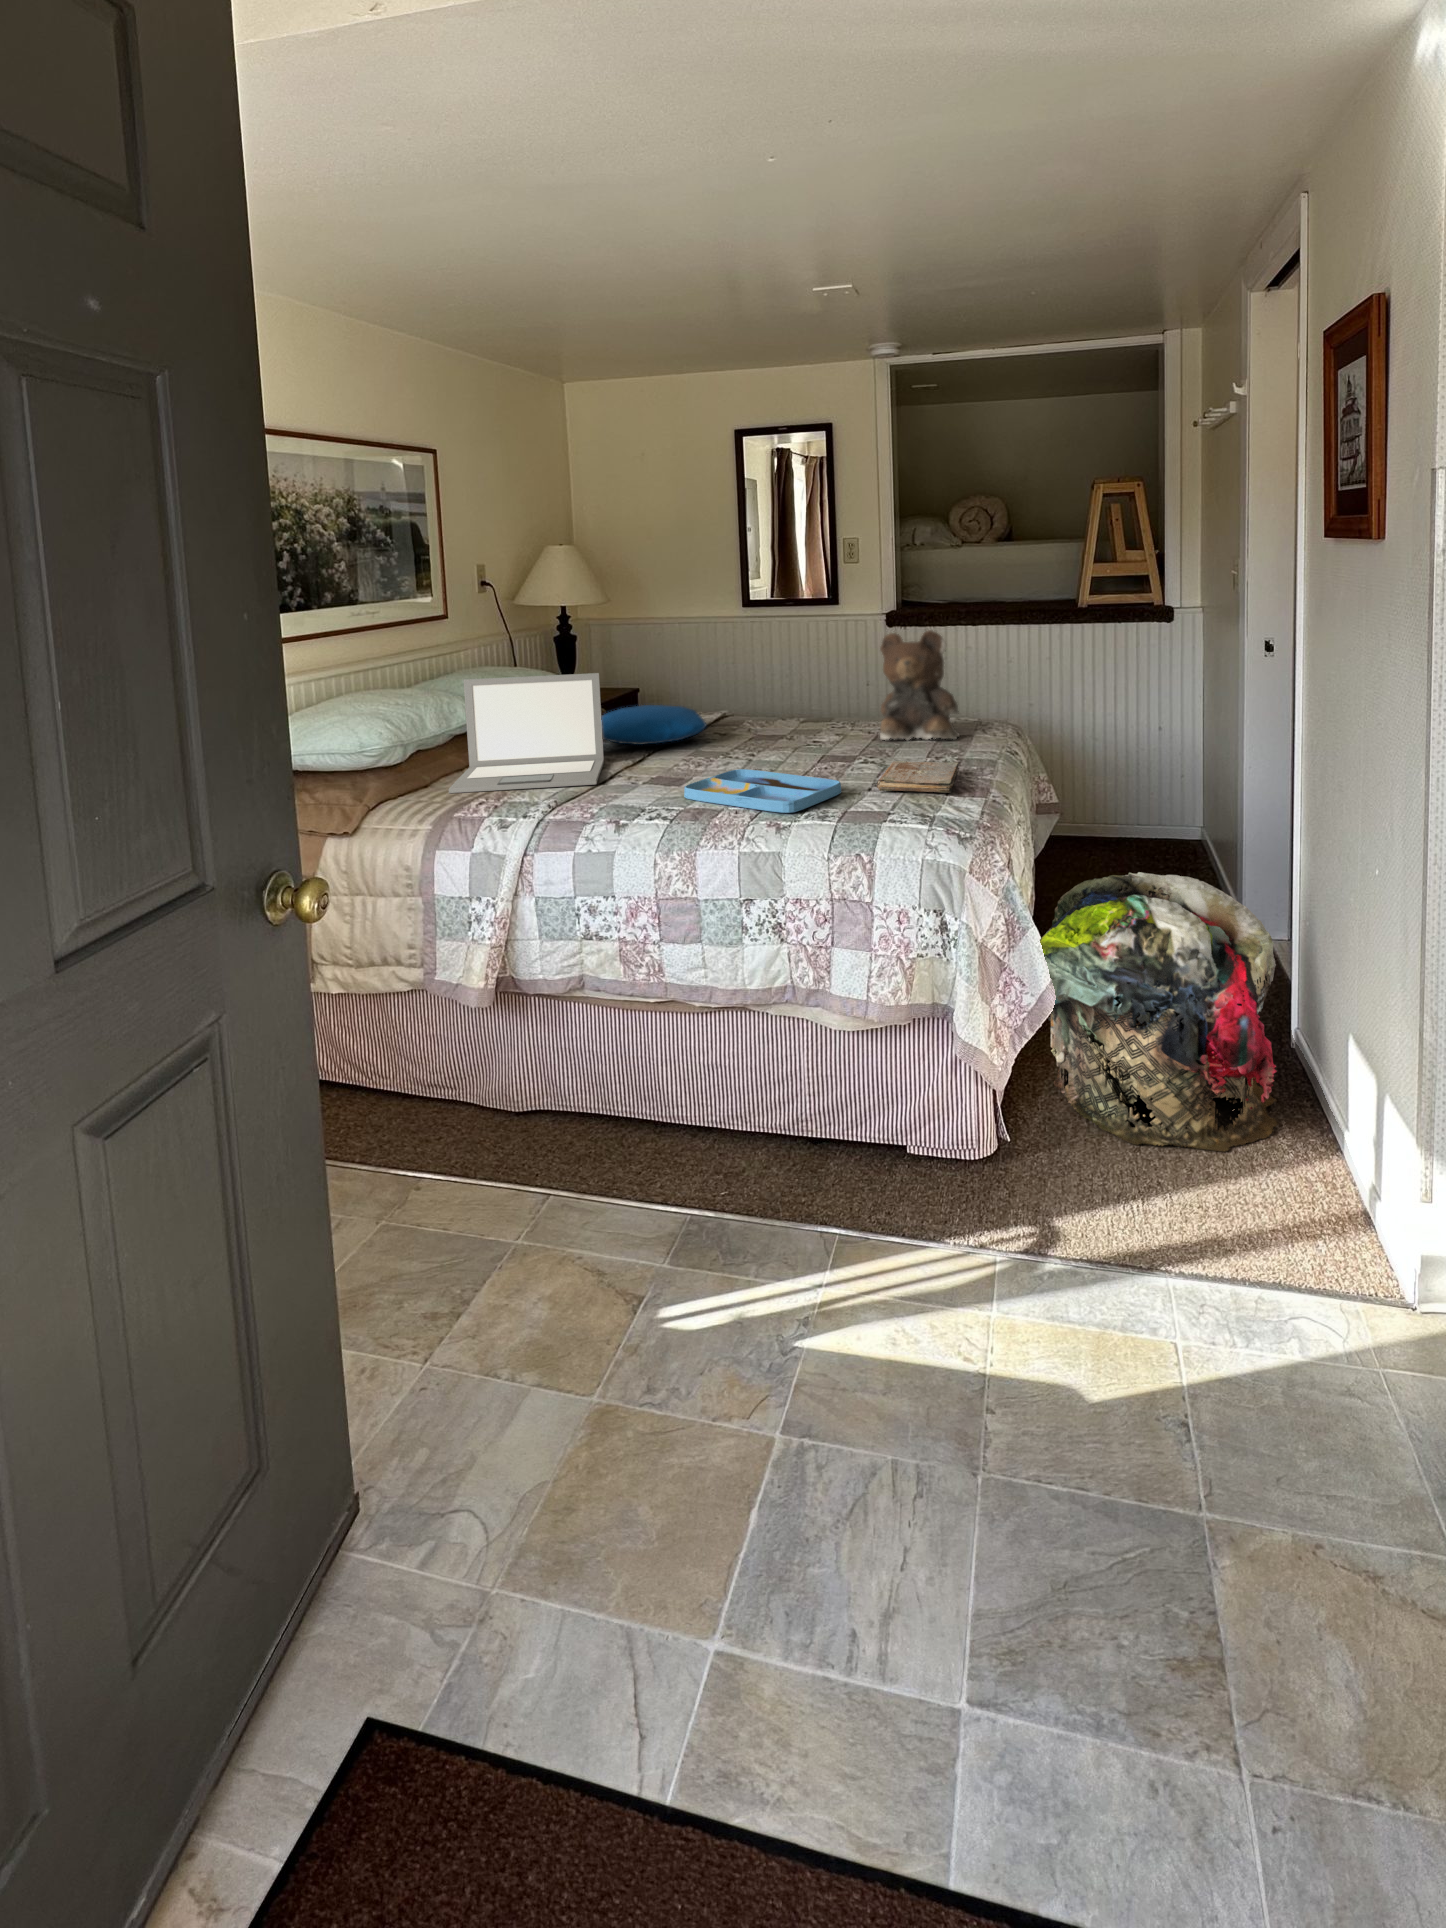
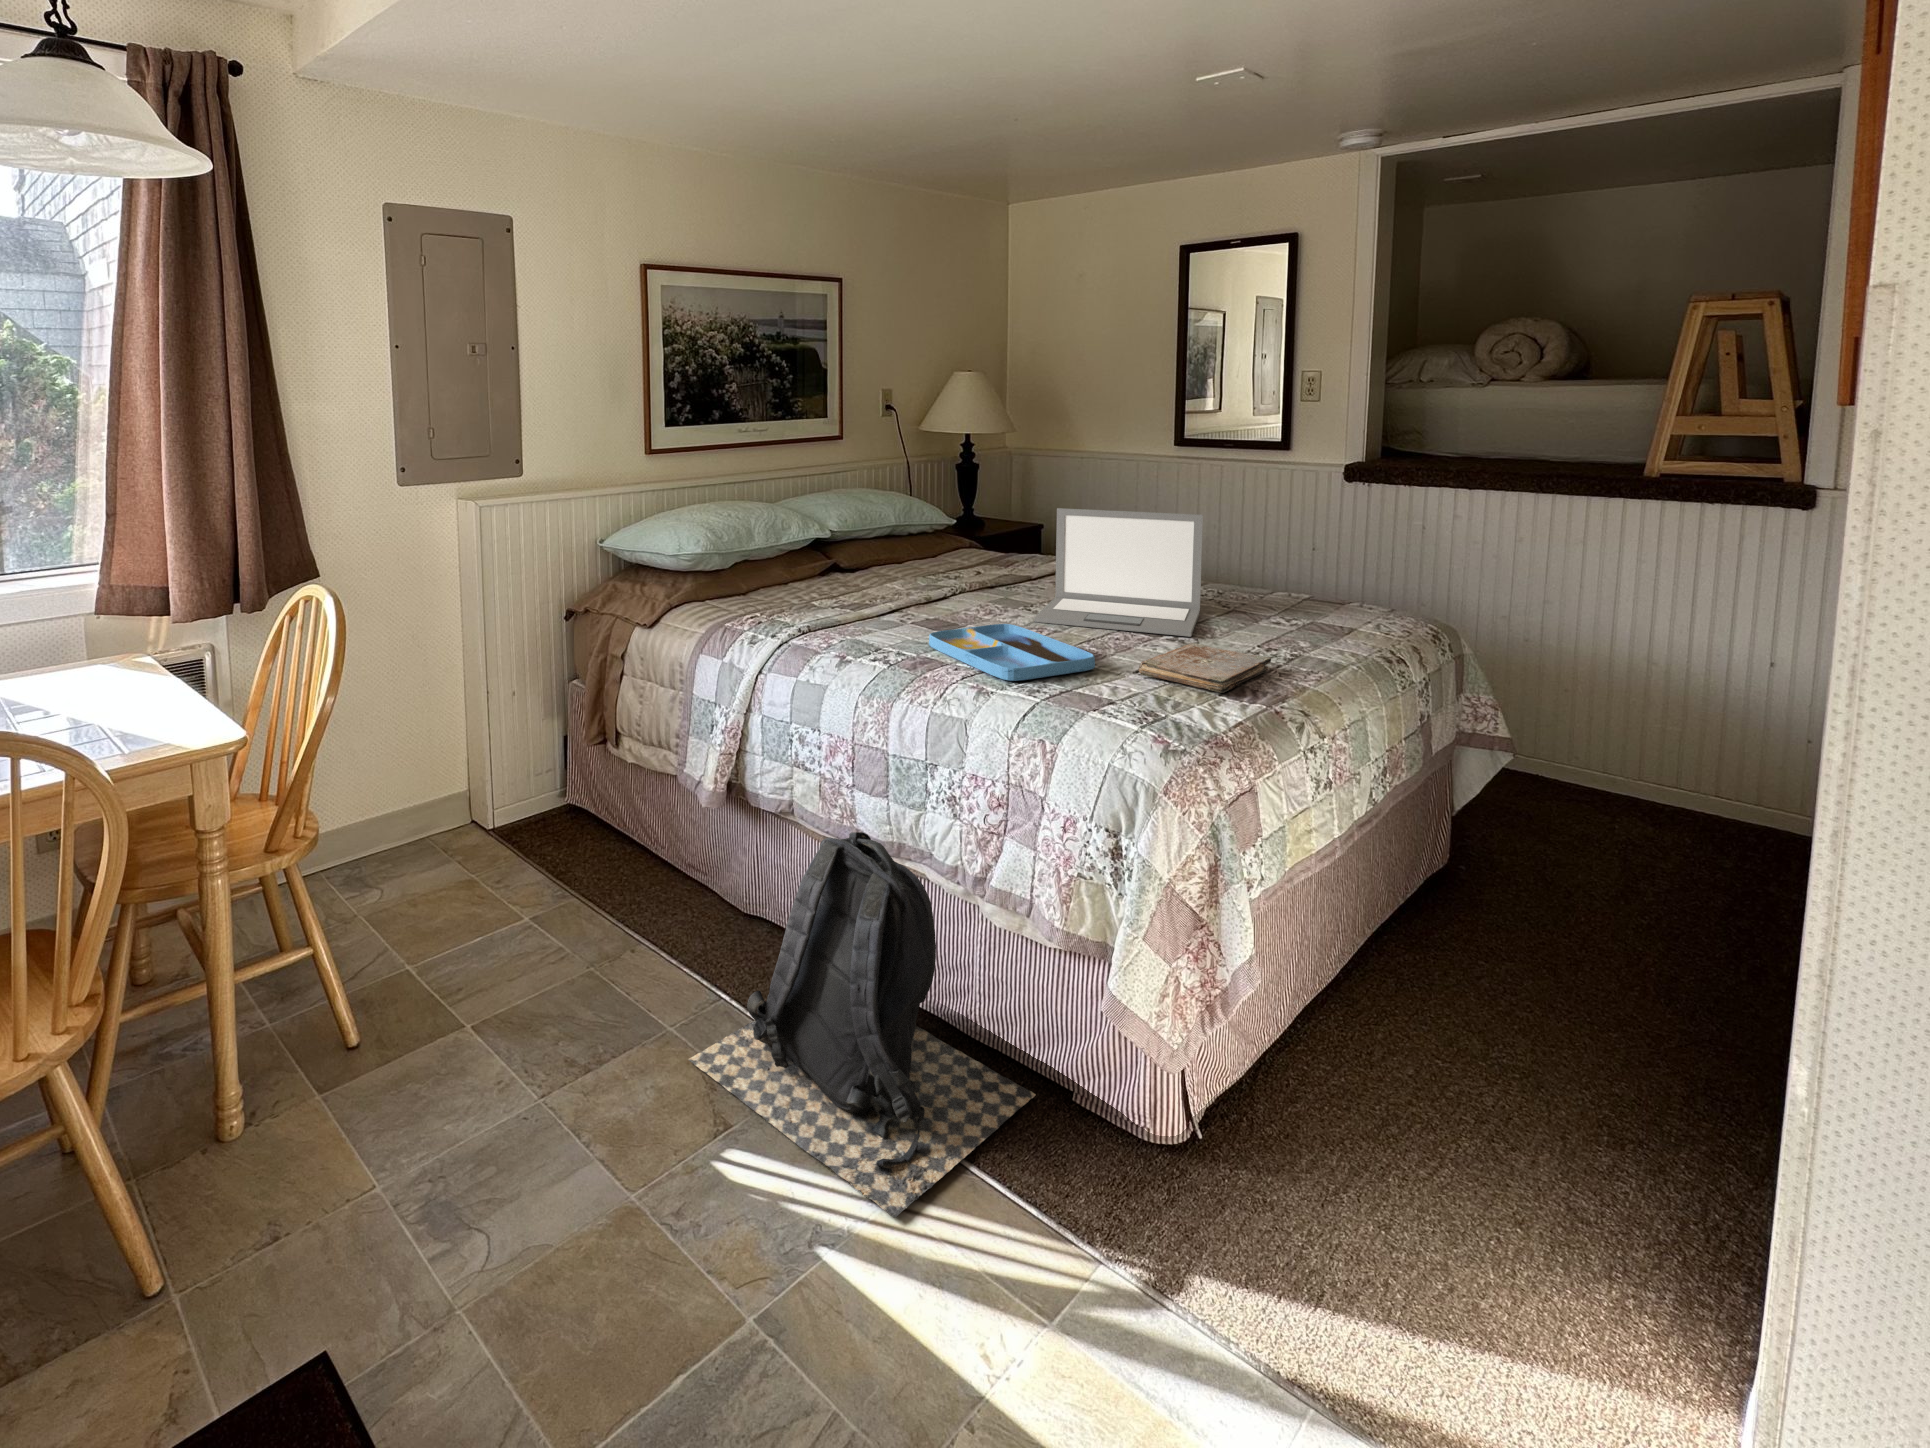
teddy bear: present [880,630,959,740] -> none [1224,489,1339,629]
laptop: present [449,673,604,793] -> present [1034,508,1203,637]
pillow: present [601,705,706,745] -> none [915,543,1036,584]
laundry basket: present [1040,872,1278,1152] -> none [1298,845,1686,1298]
backpack: none [562,977,879,1299] -> present [688,832,1036,1217]

